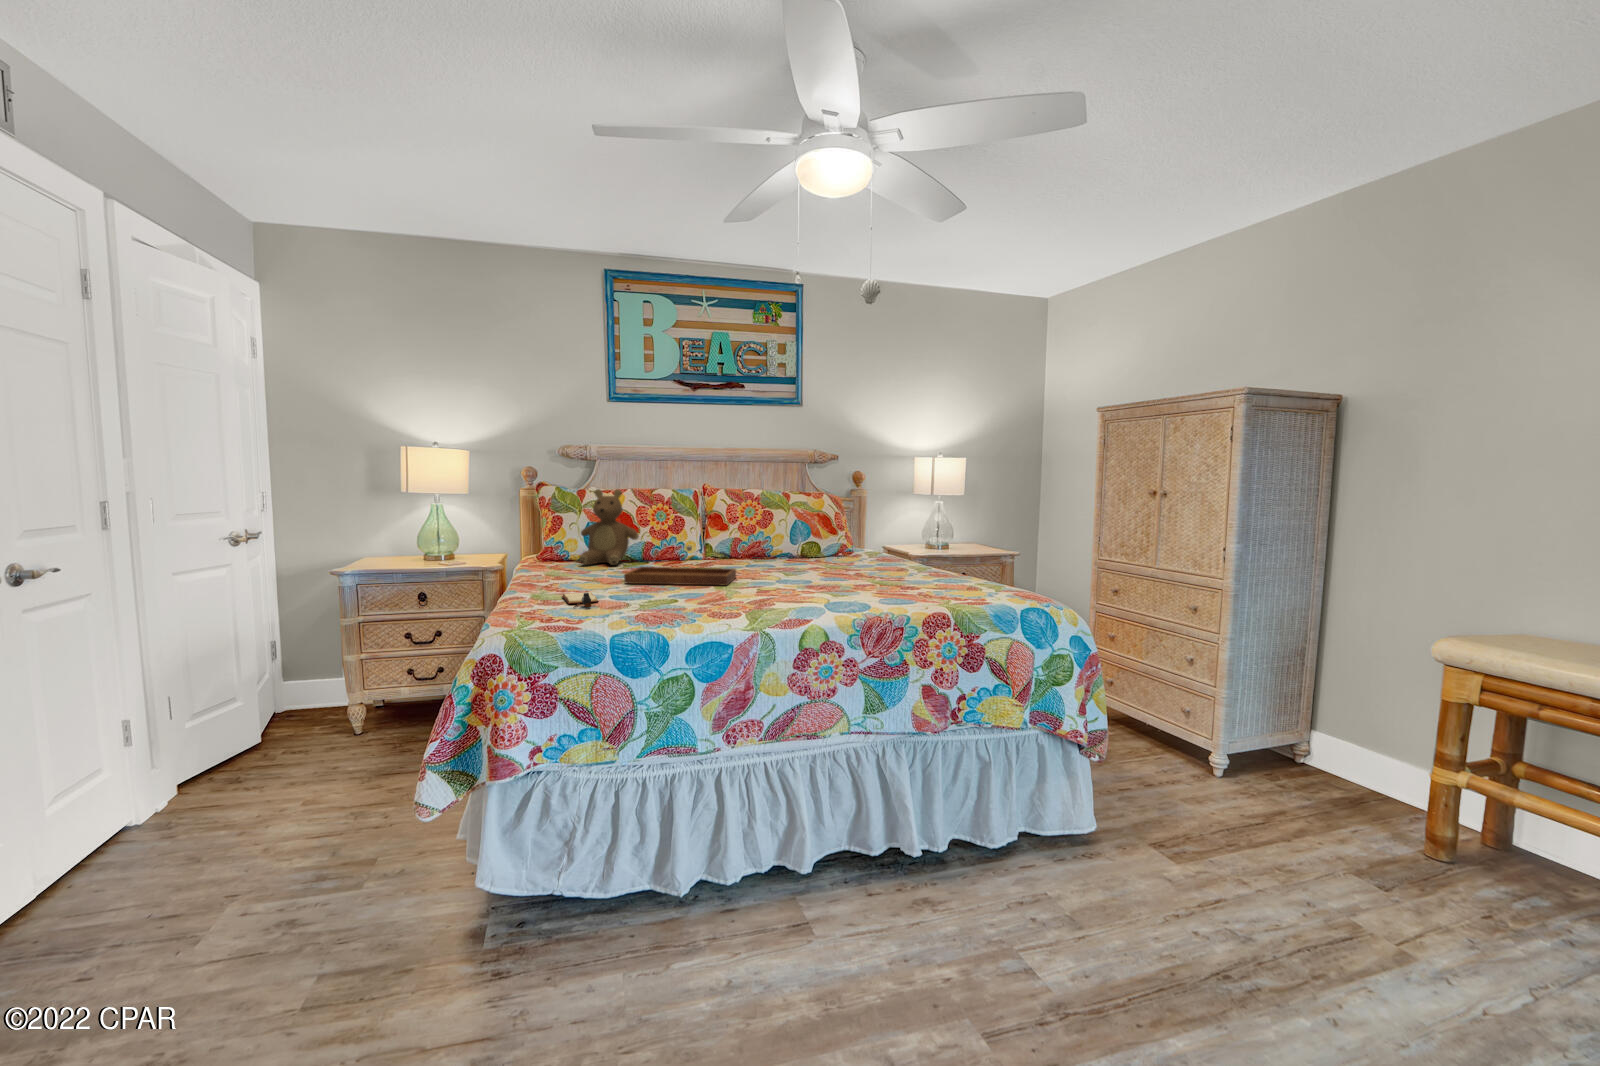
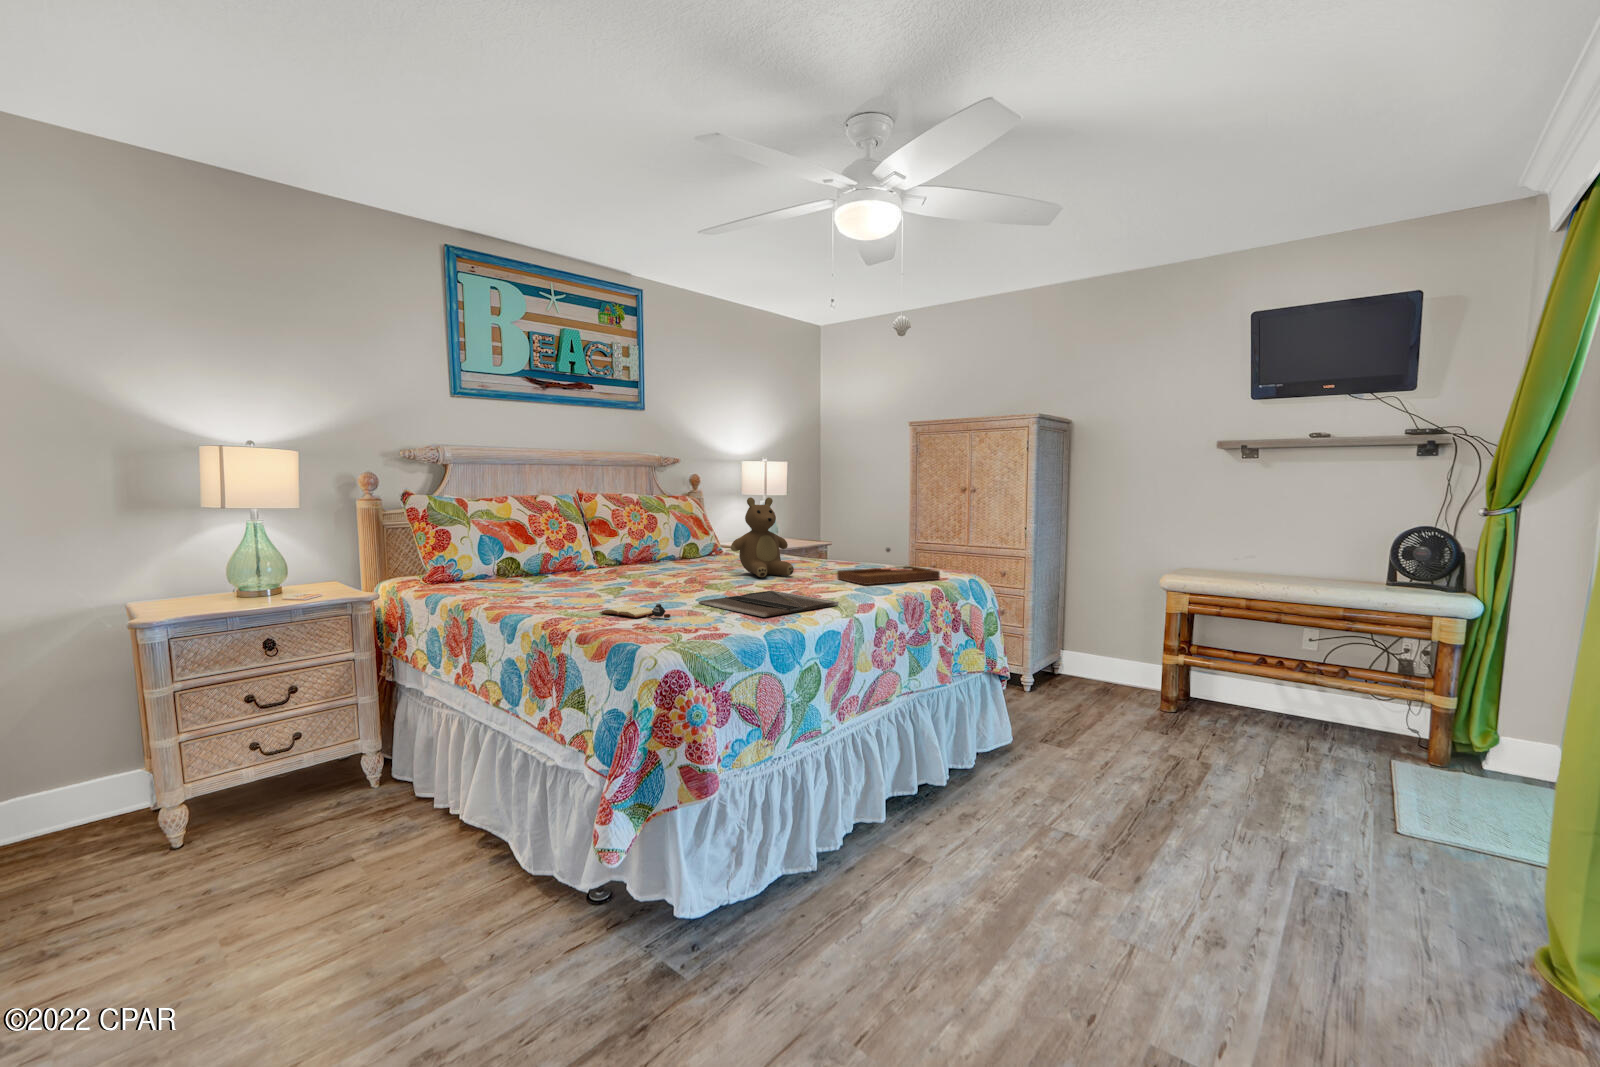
teddy bear: present [579,489,639,565] -> present [731,497,794,577]
tray: present [624,546,736,585] -> present [837,547,940,585]
laptop: none [662,592,776,617] -> present [699,591,839,617]

